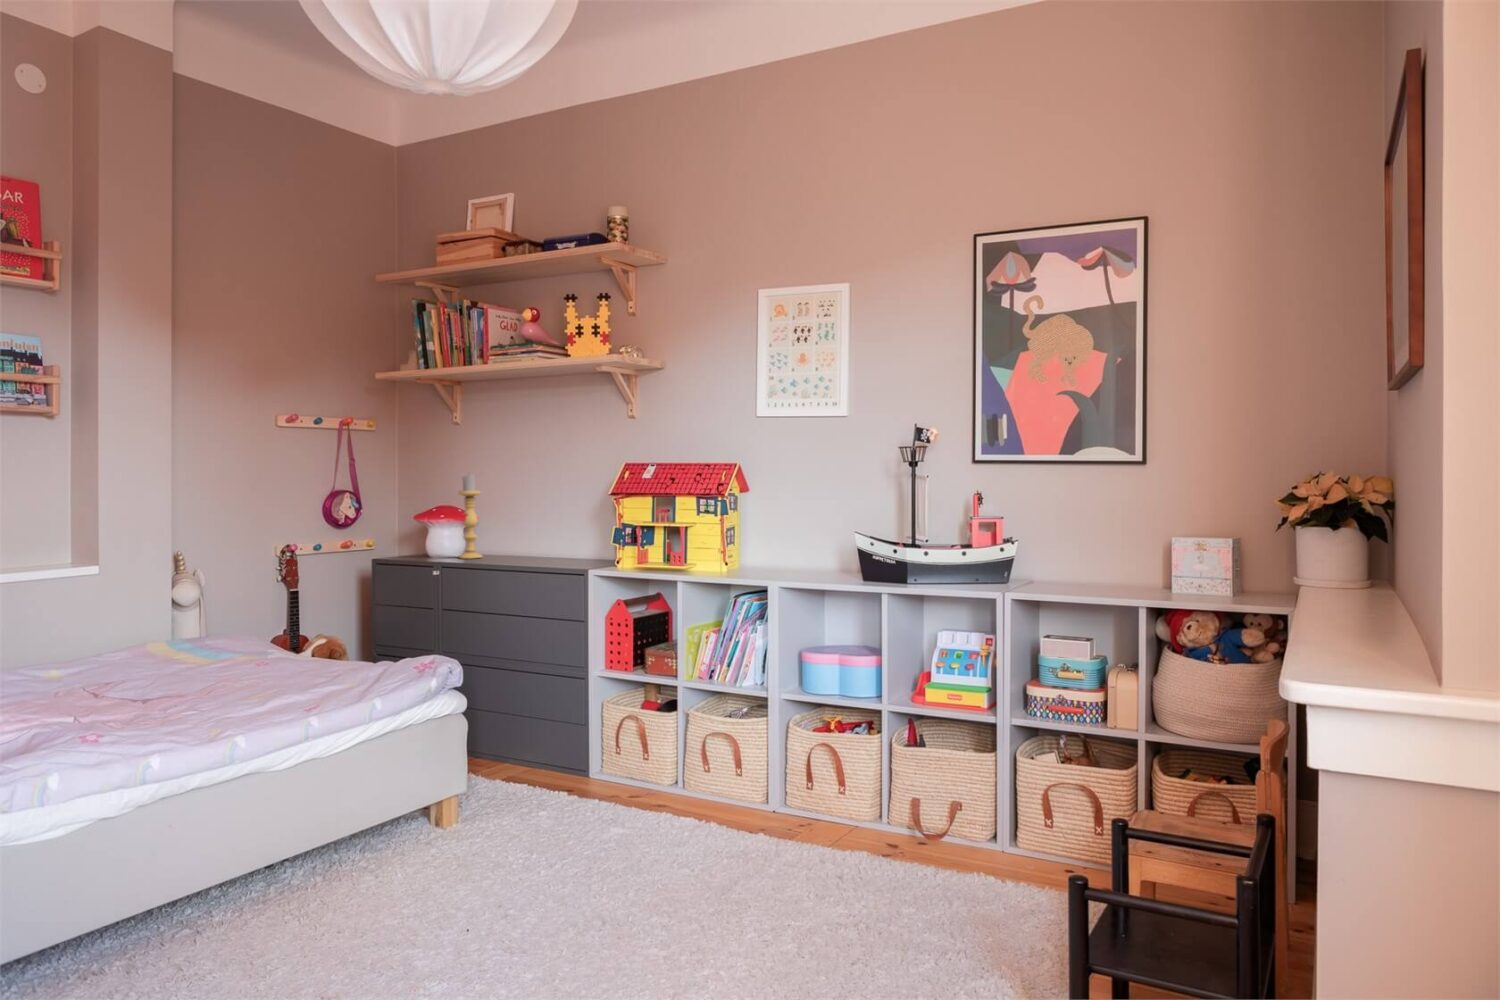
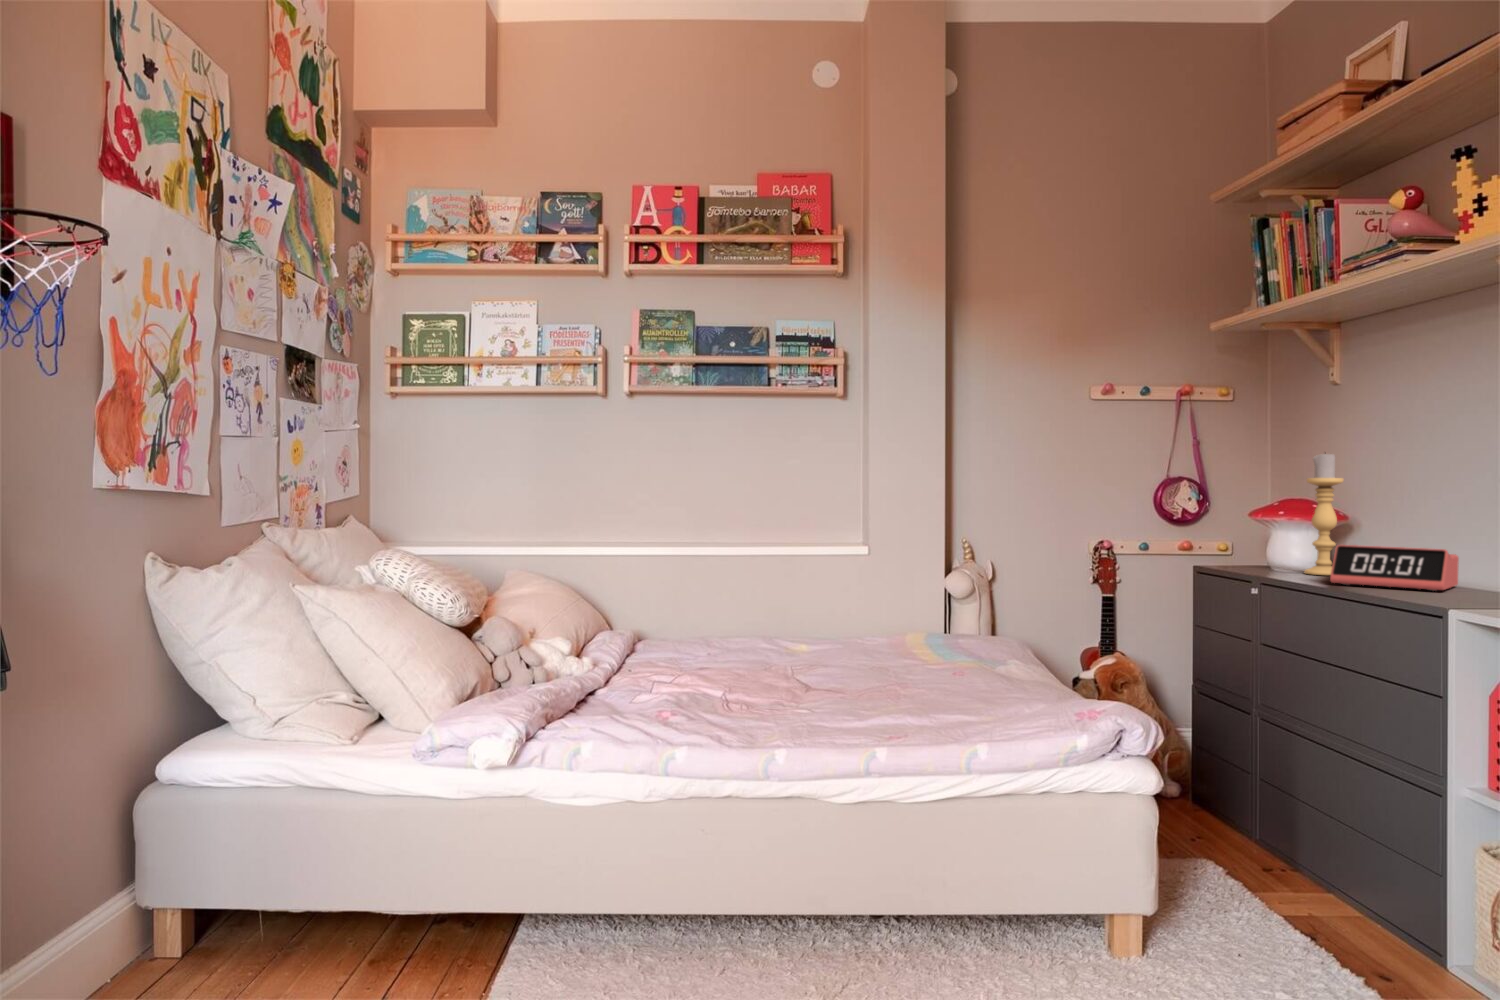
alarm clock: none [494,535,556,563] -> present [1330,545,1459,591]

